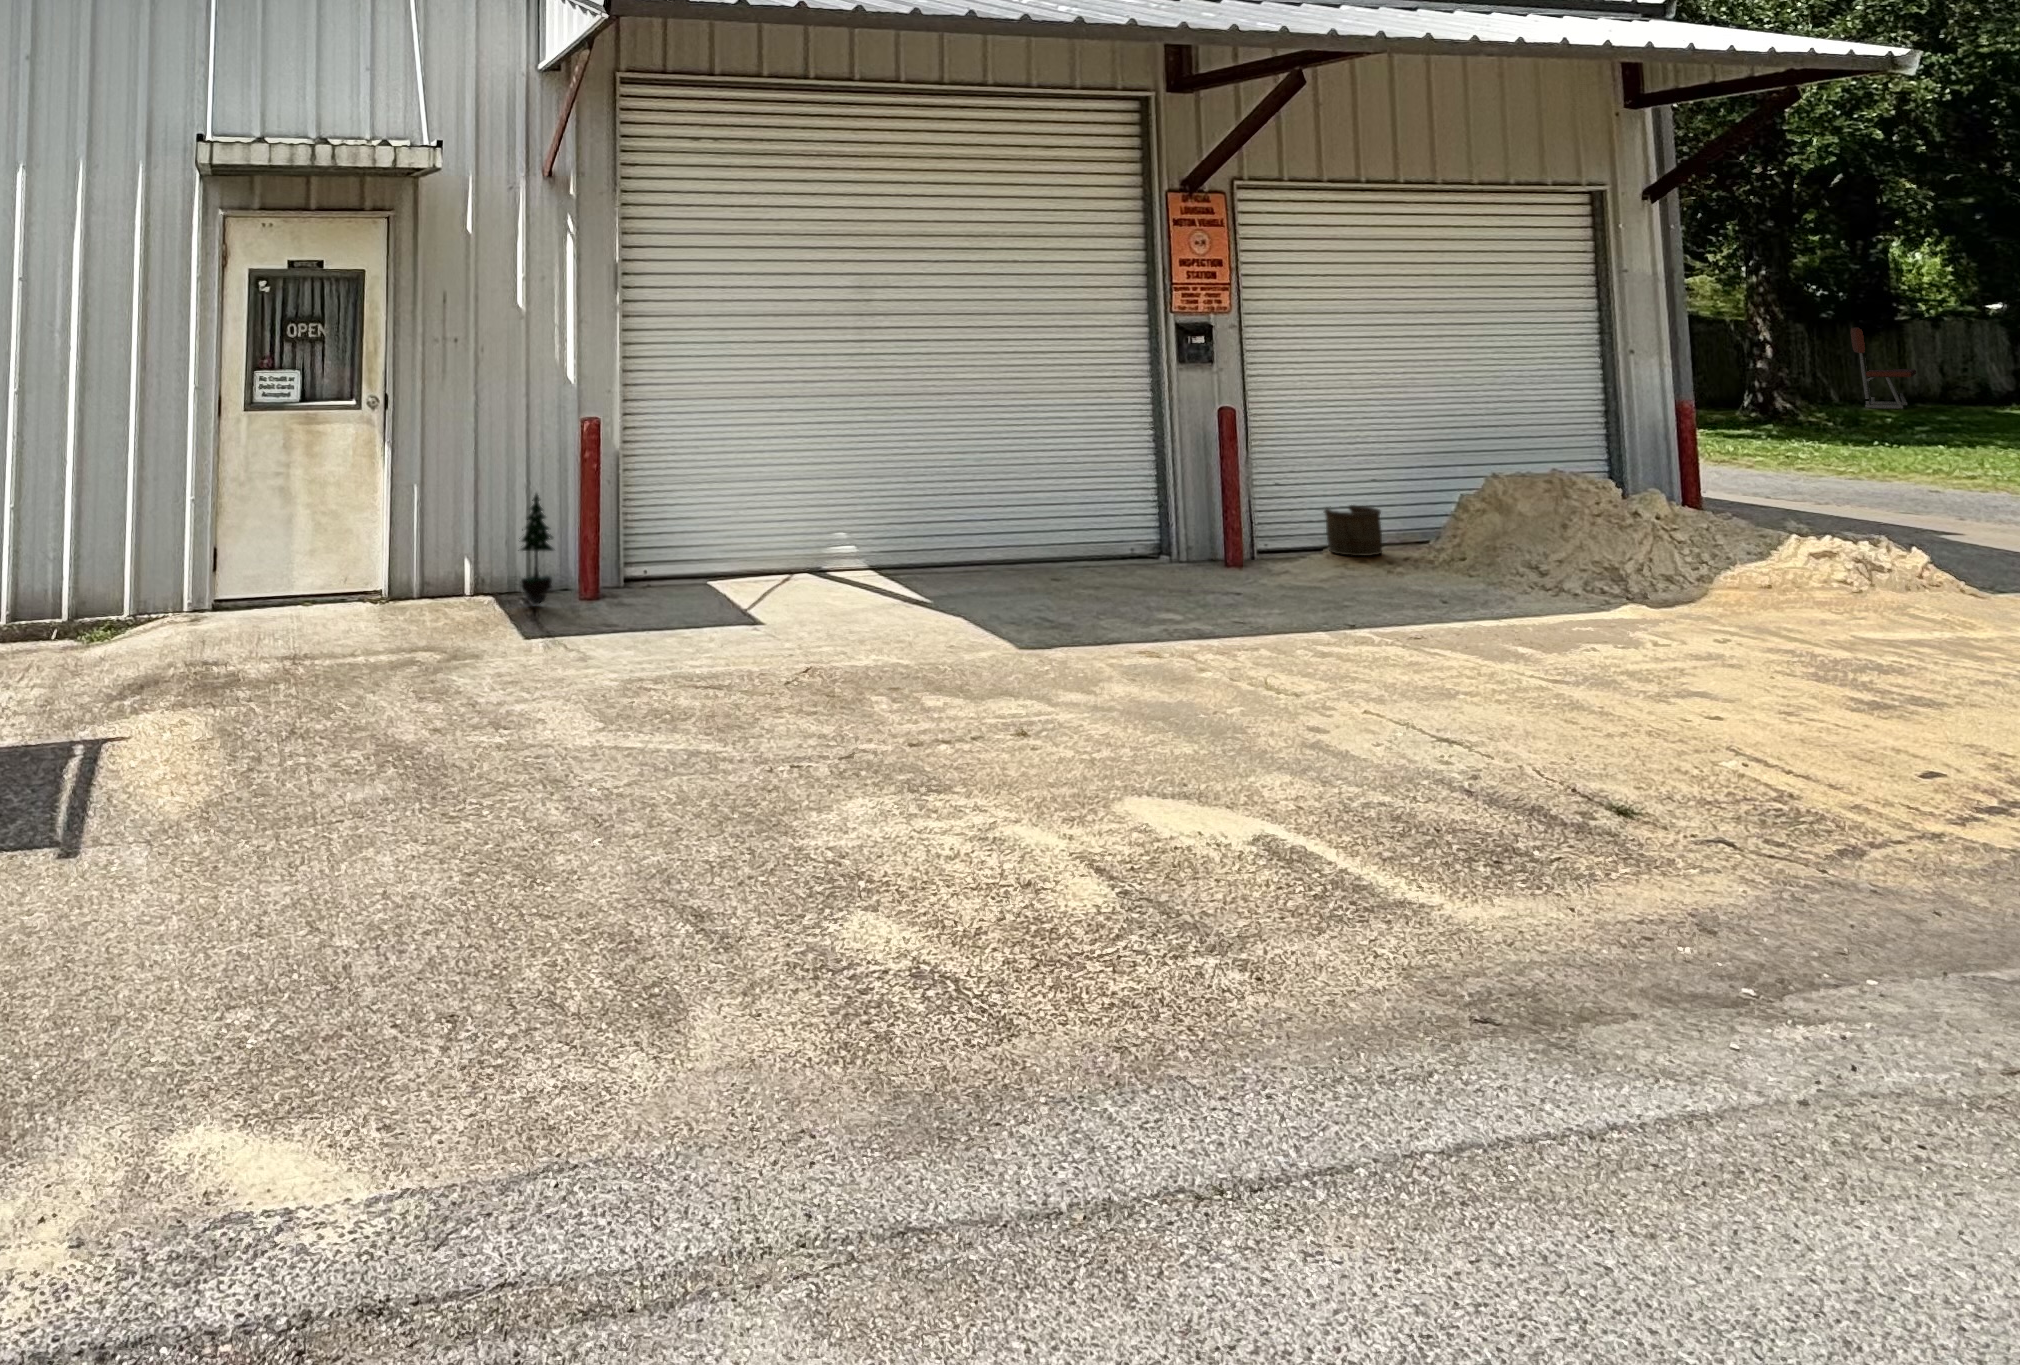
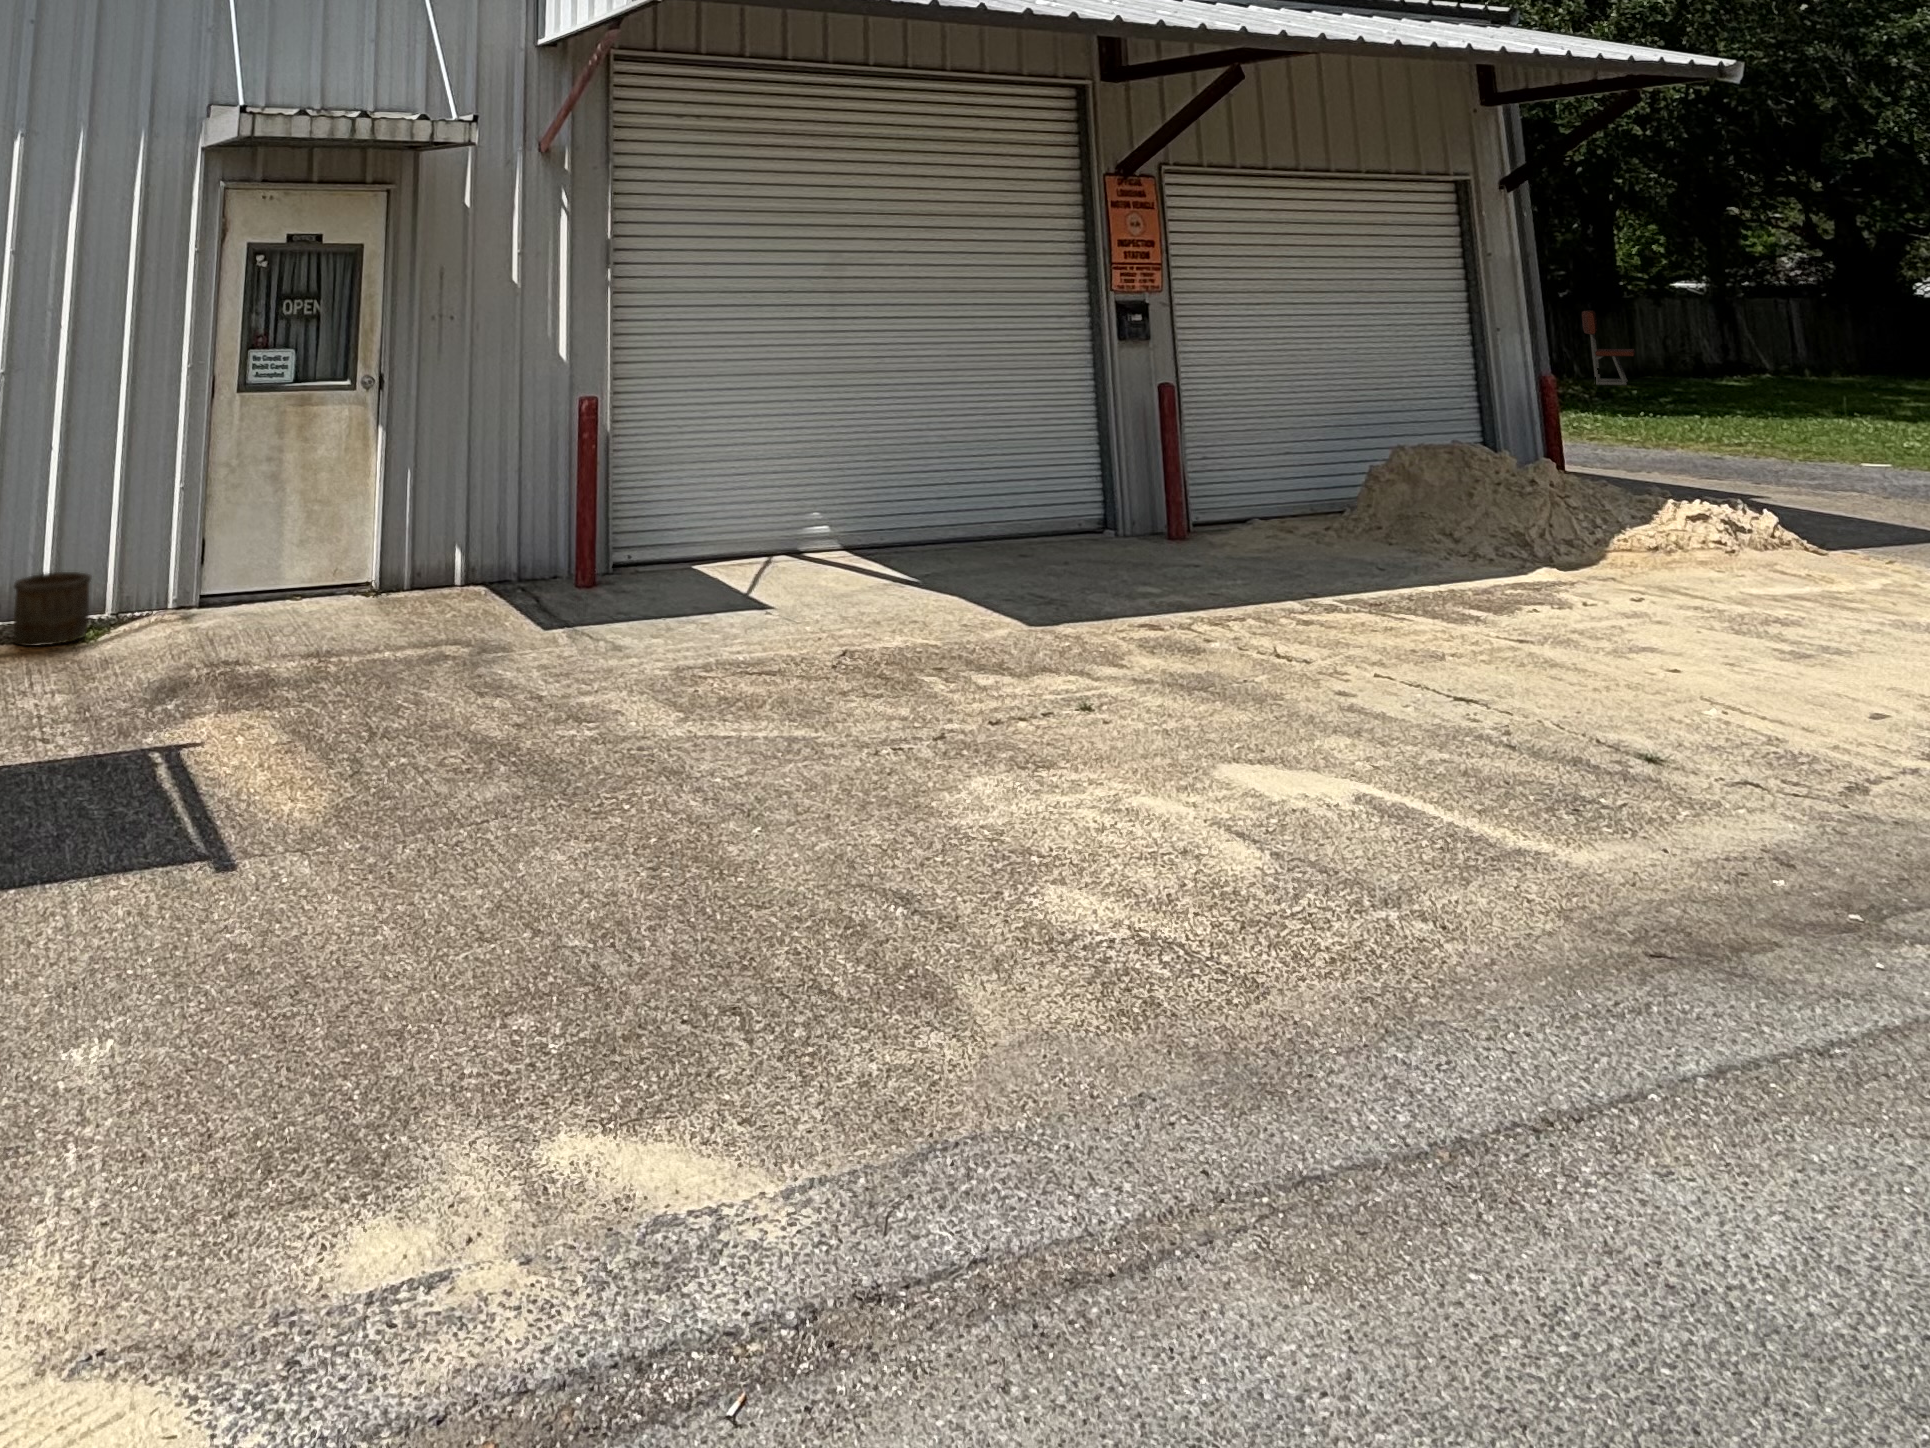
potted tree: present [519,494,553,605] -> none [509,475,549,593]
wooden bucket: present [1324,505,1382,556] -> present [14,572,92,646]

